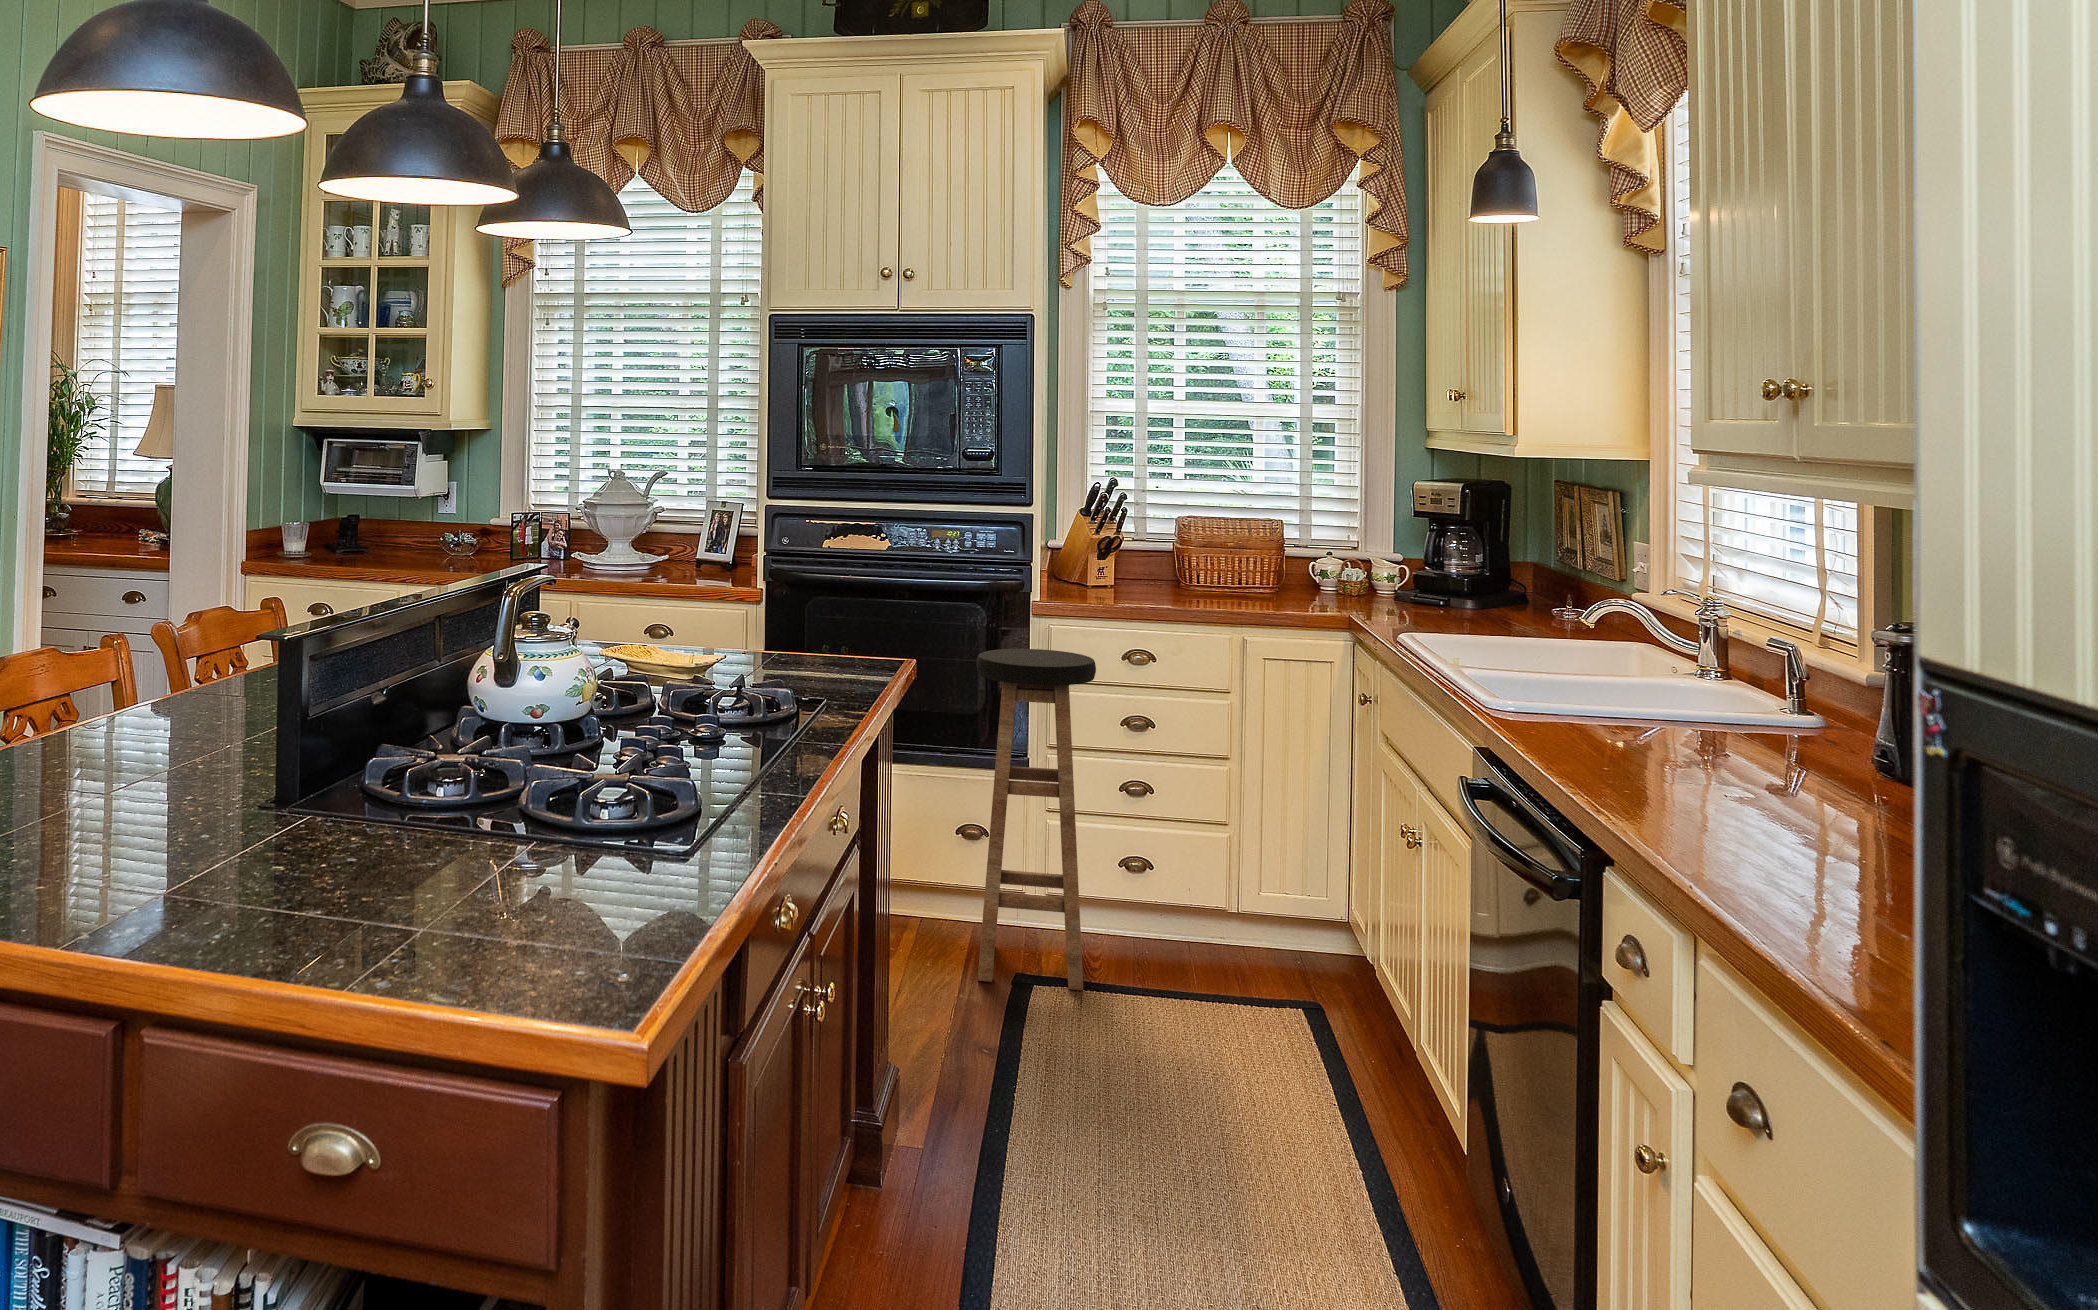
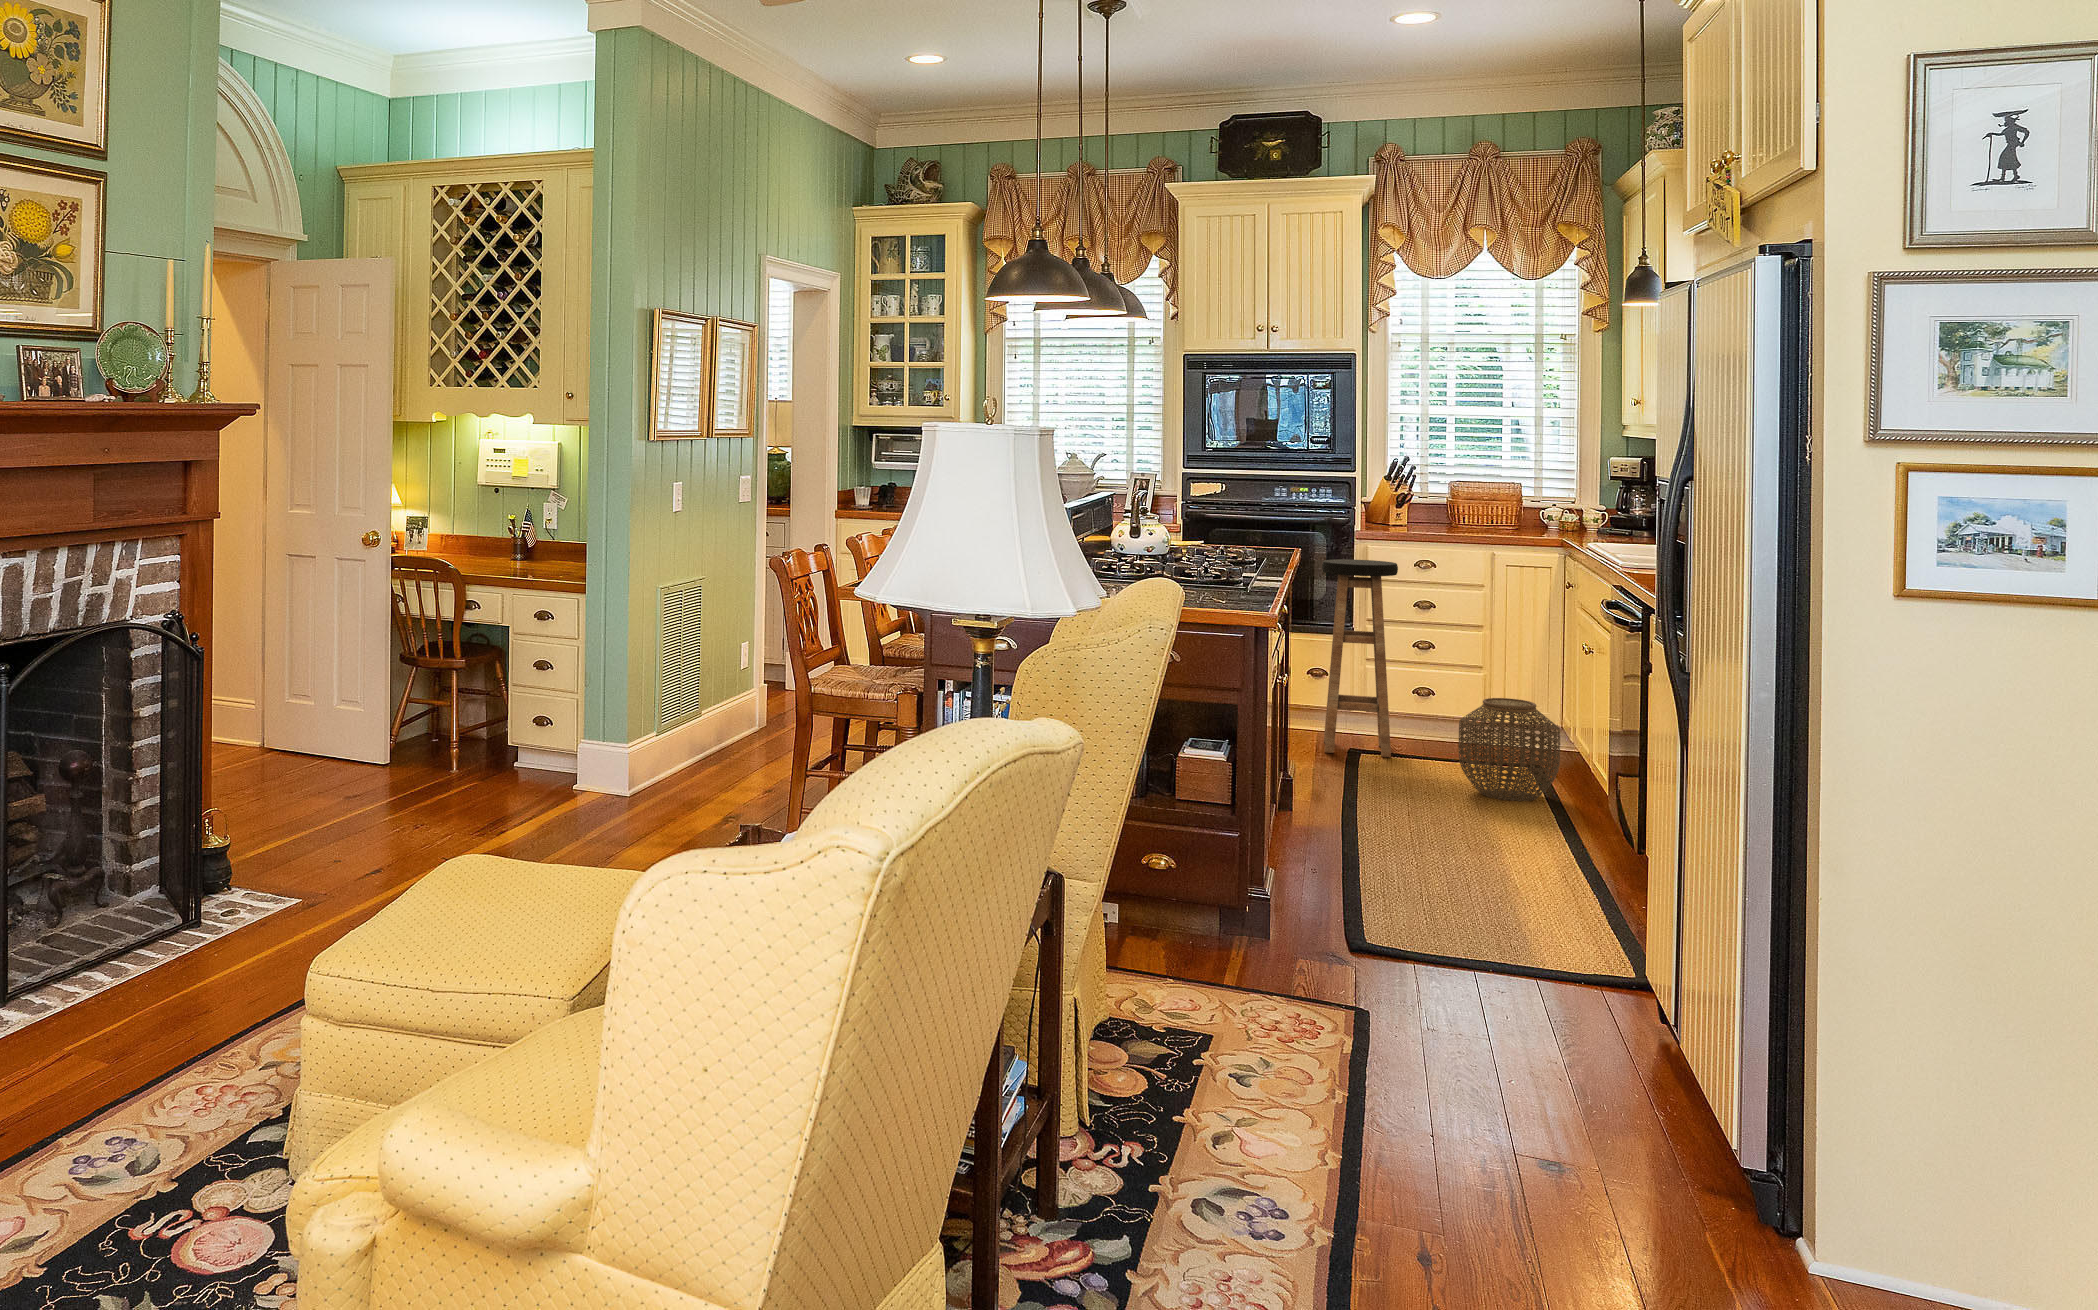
woven basket: none [1196,931,1377,1140] -> present [1459,698,1560,801]

